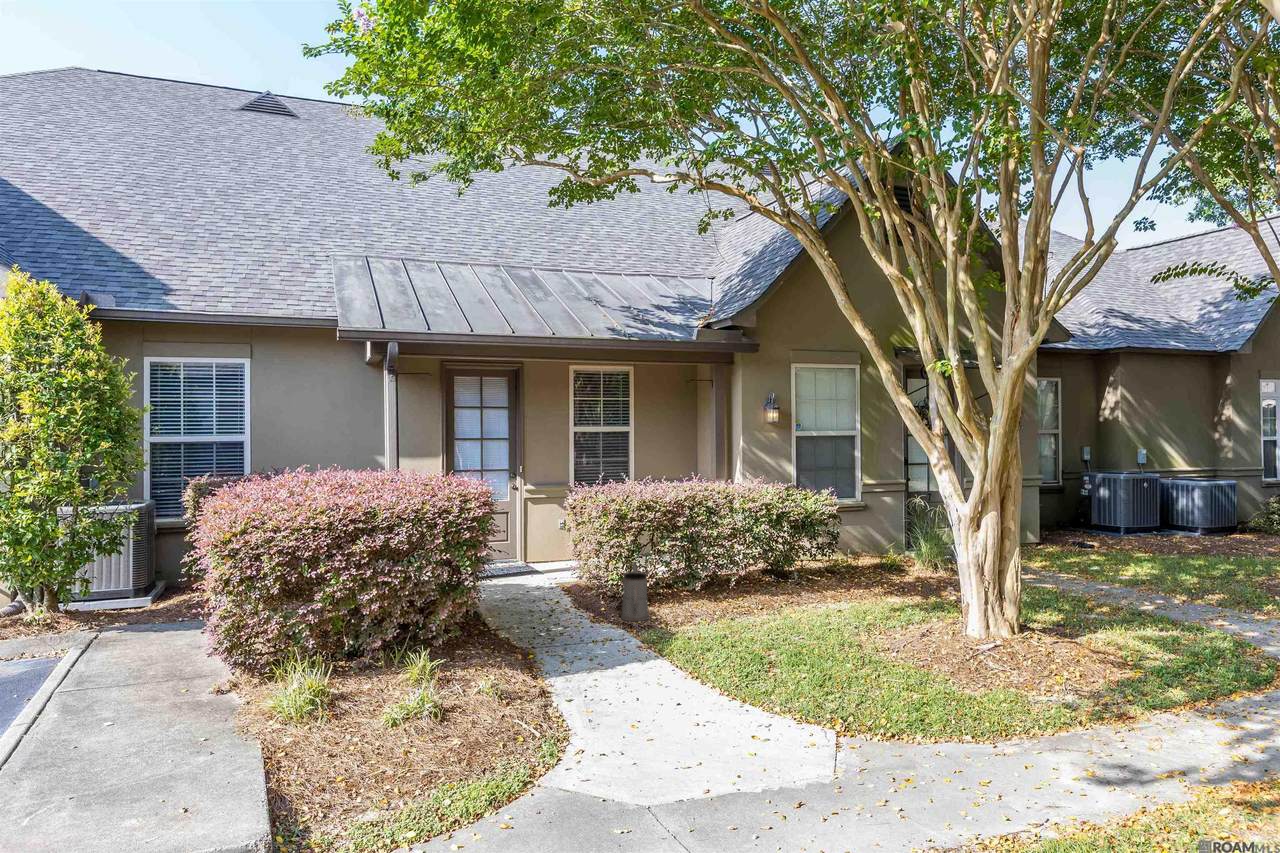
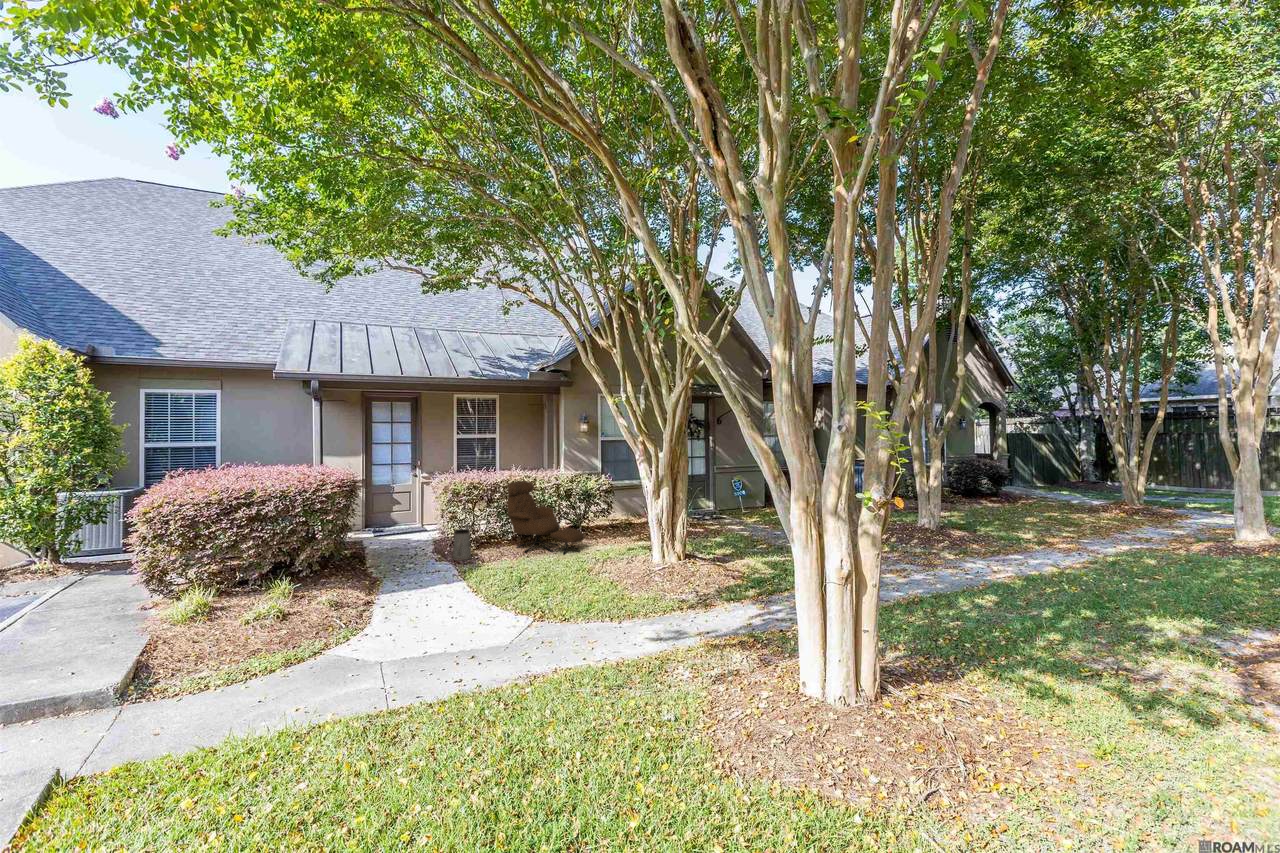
lounge chair: none [693,498,815,615] -> present [507,481,584,554]

